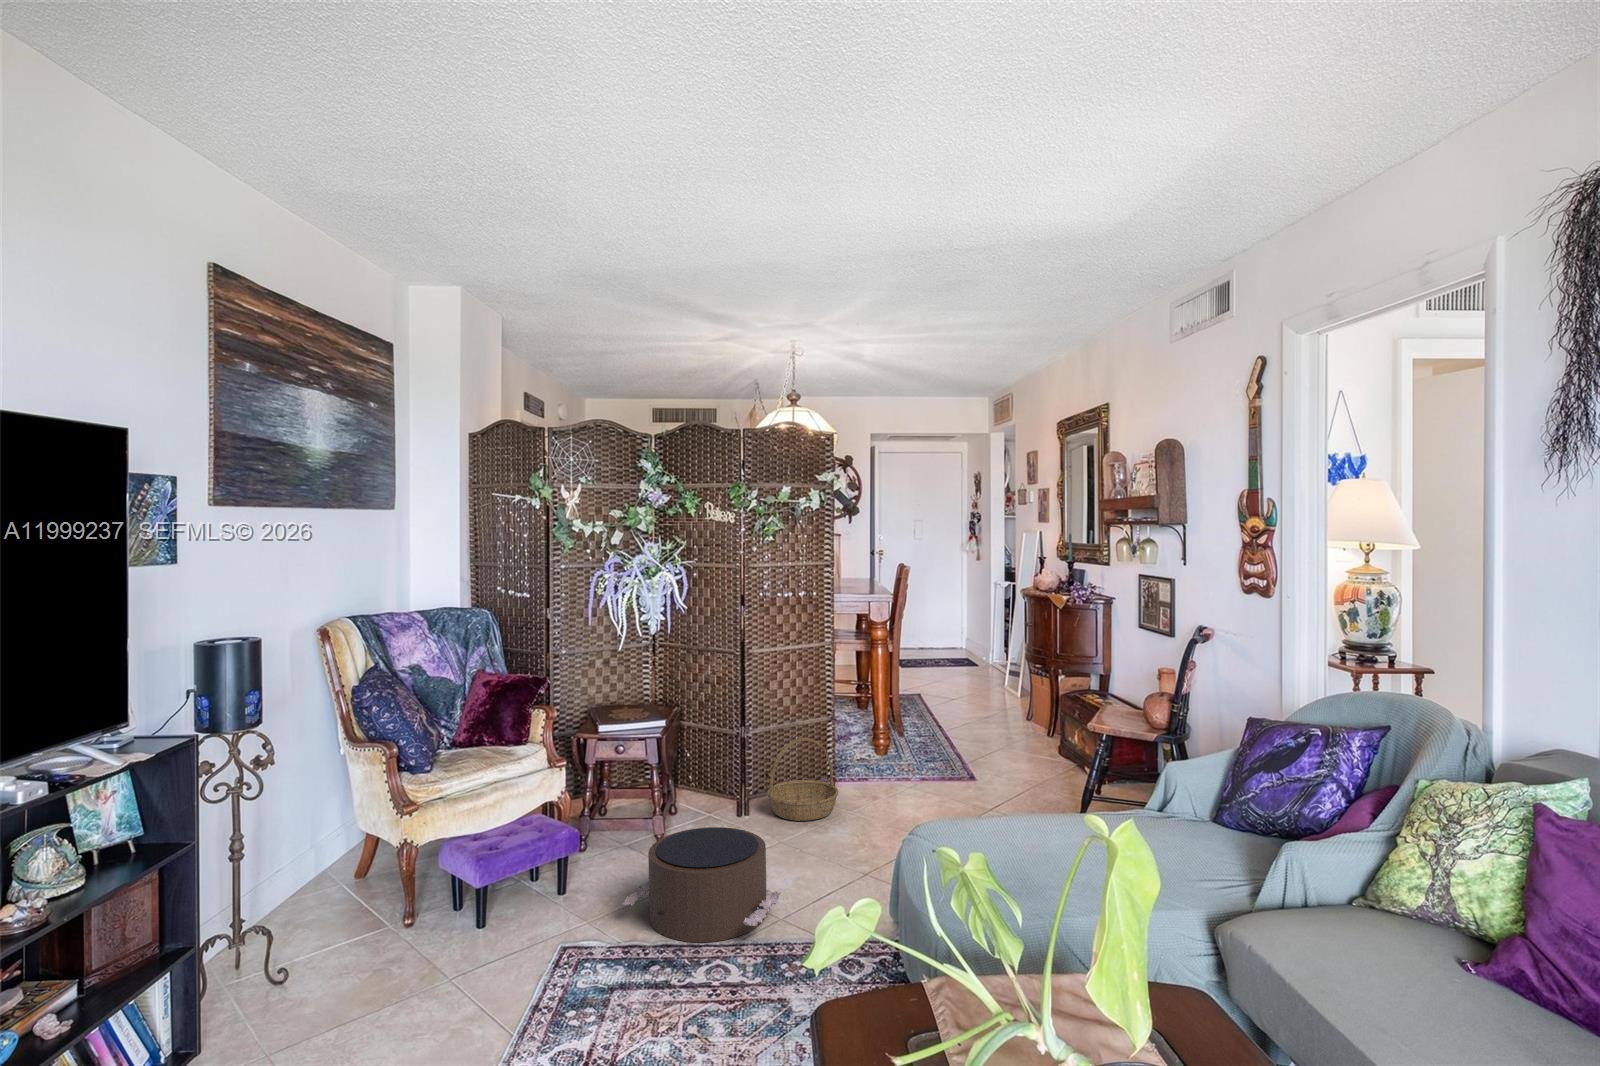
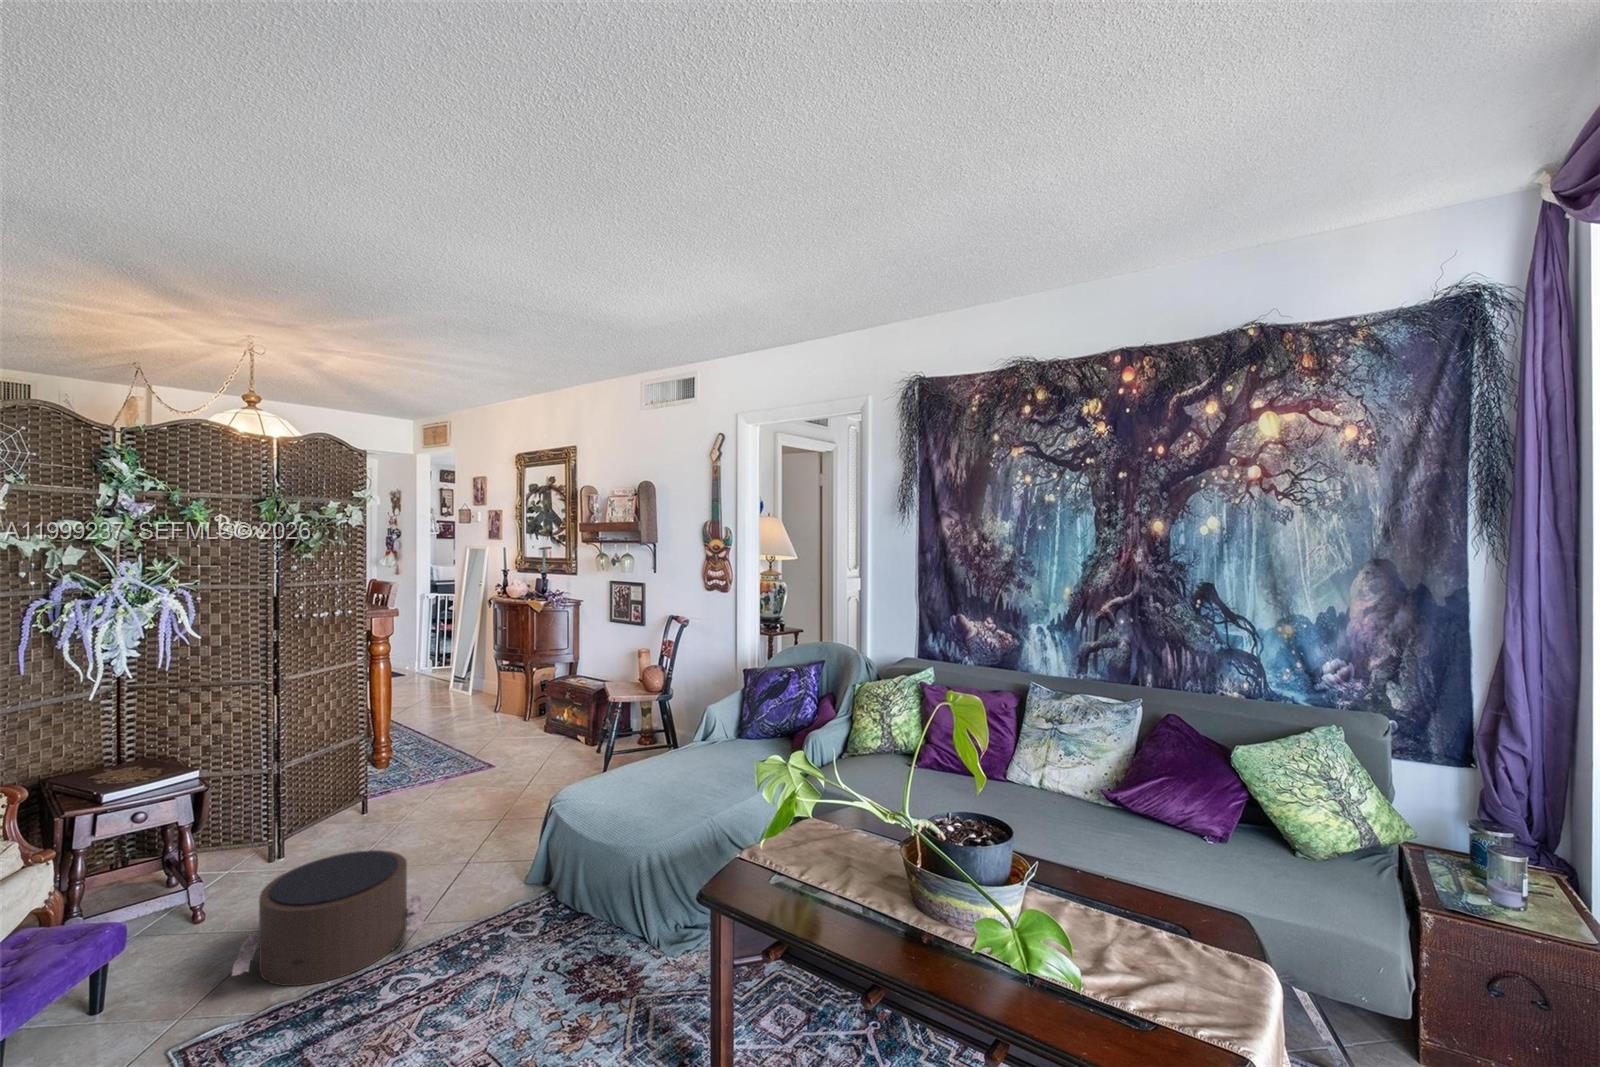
basket: present [767,738,838,821] -> none [307,755,393,842]

